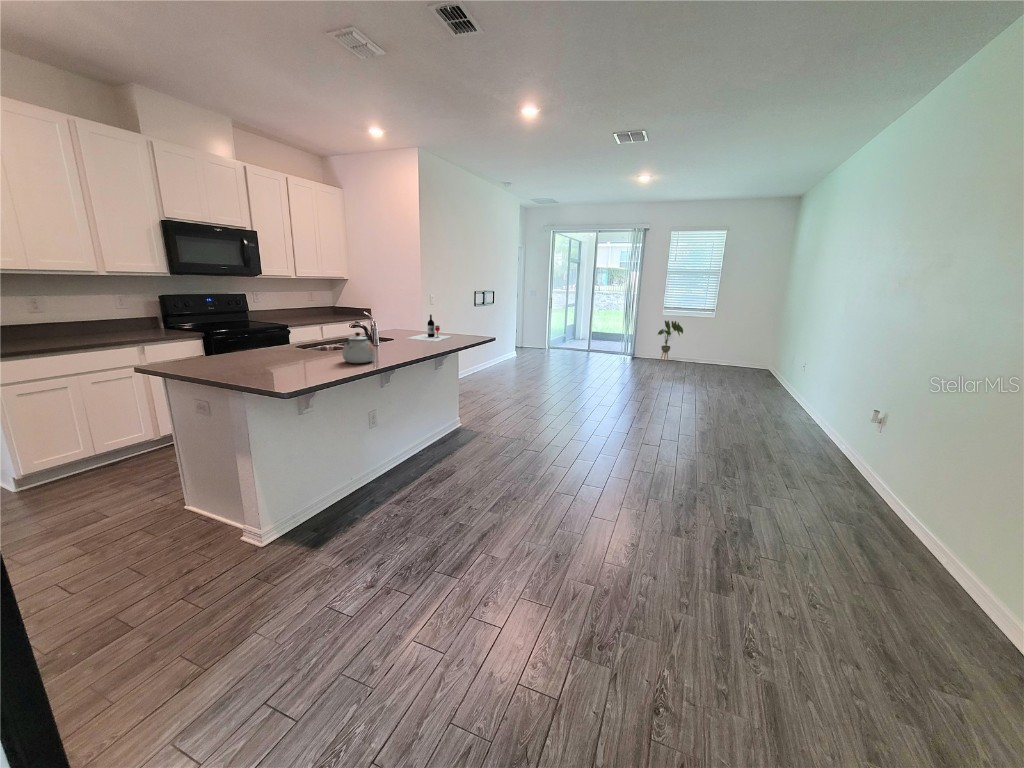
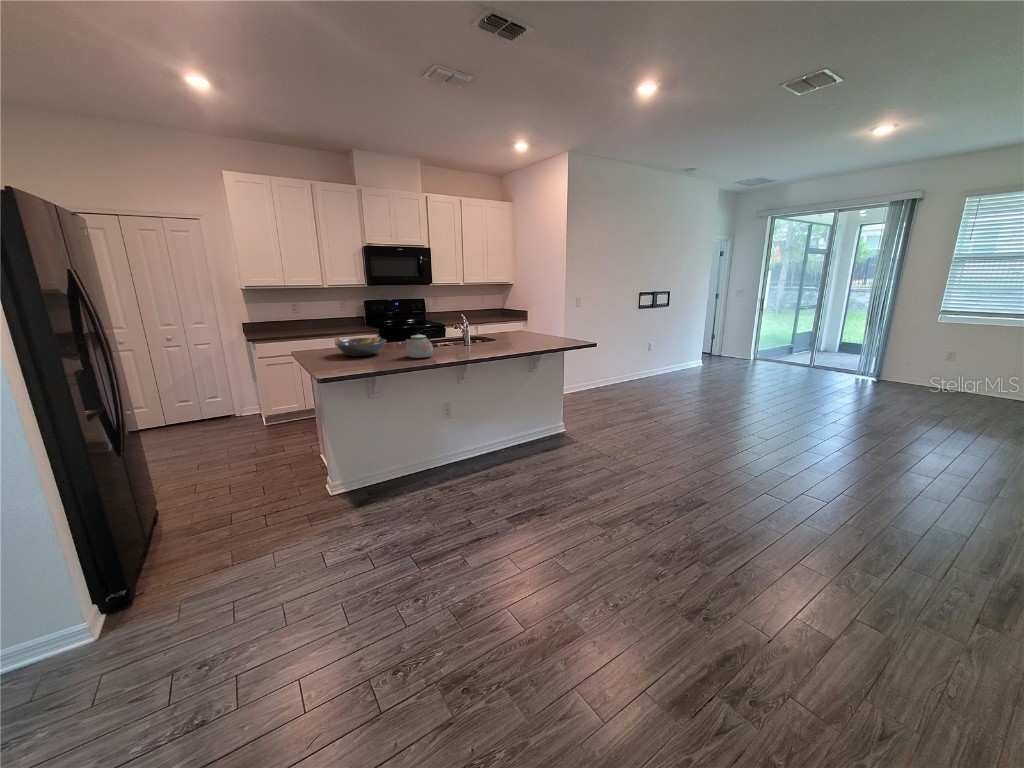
wine bottle: present [407,315,451,341] -> none [505,318,552,344]
house plant: present [658,321,683,362] -> none [916,336,969,398]
fruit bowl: none [238,342,310,368] -> present [335,337,386,356]

